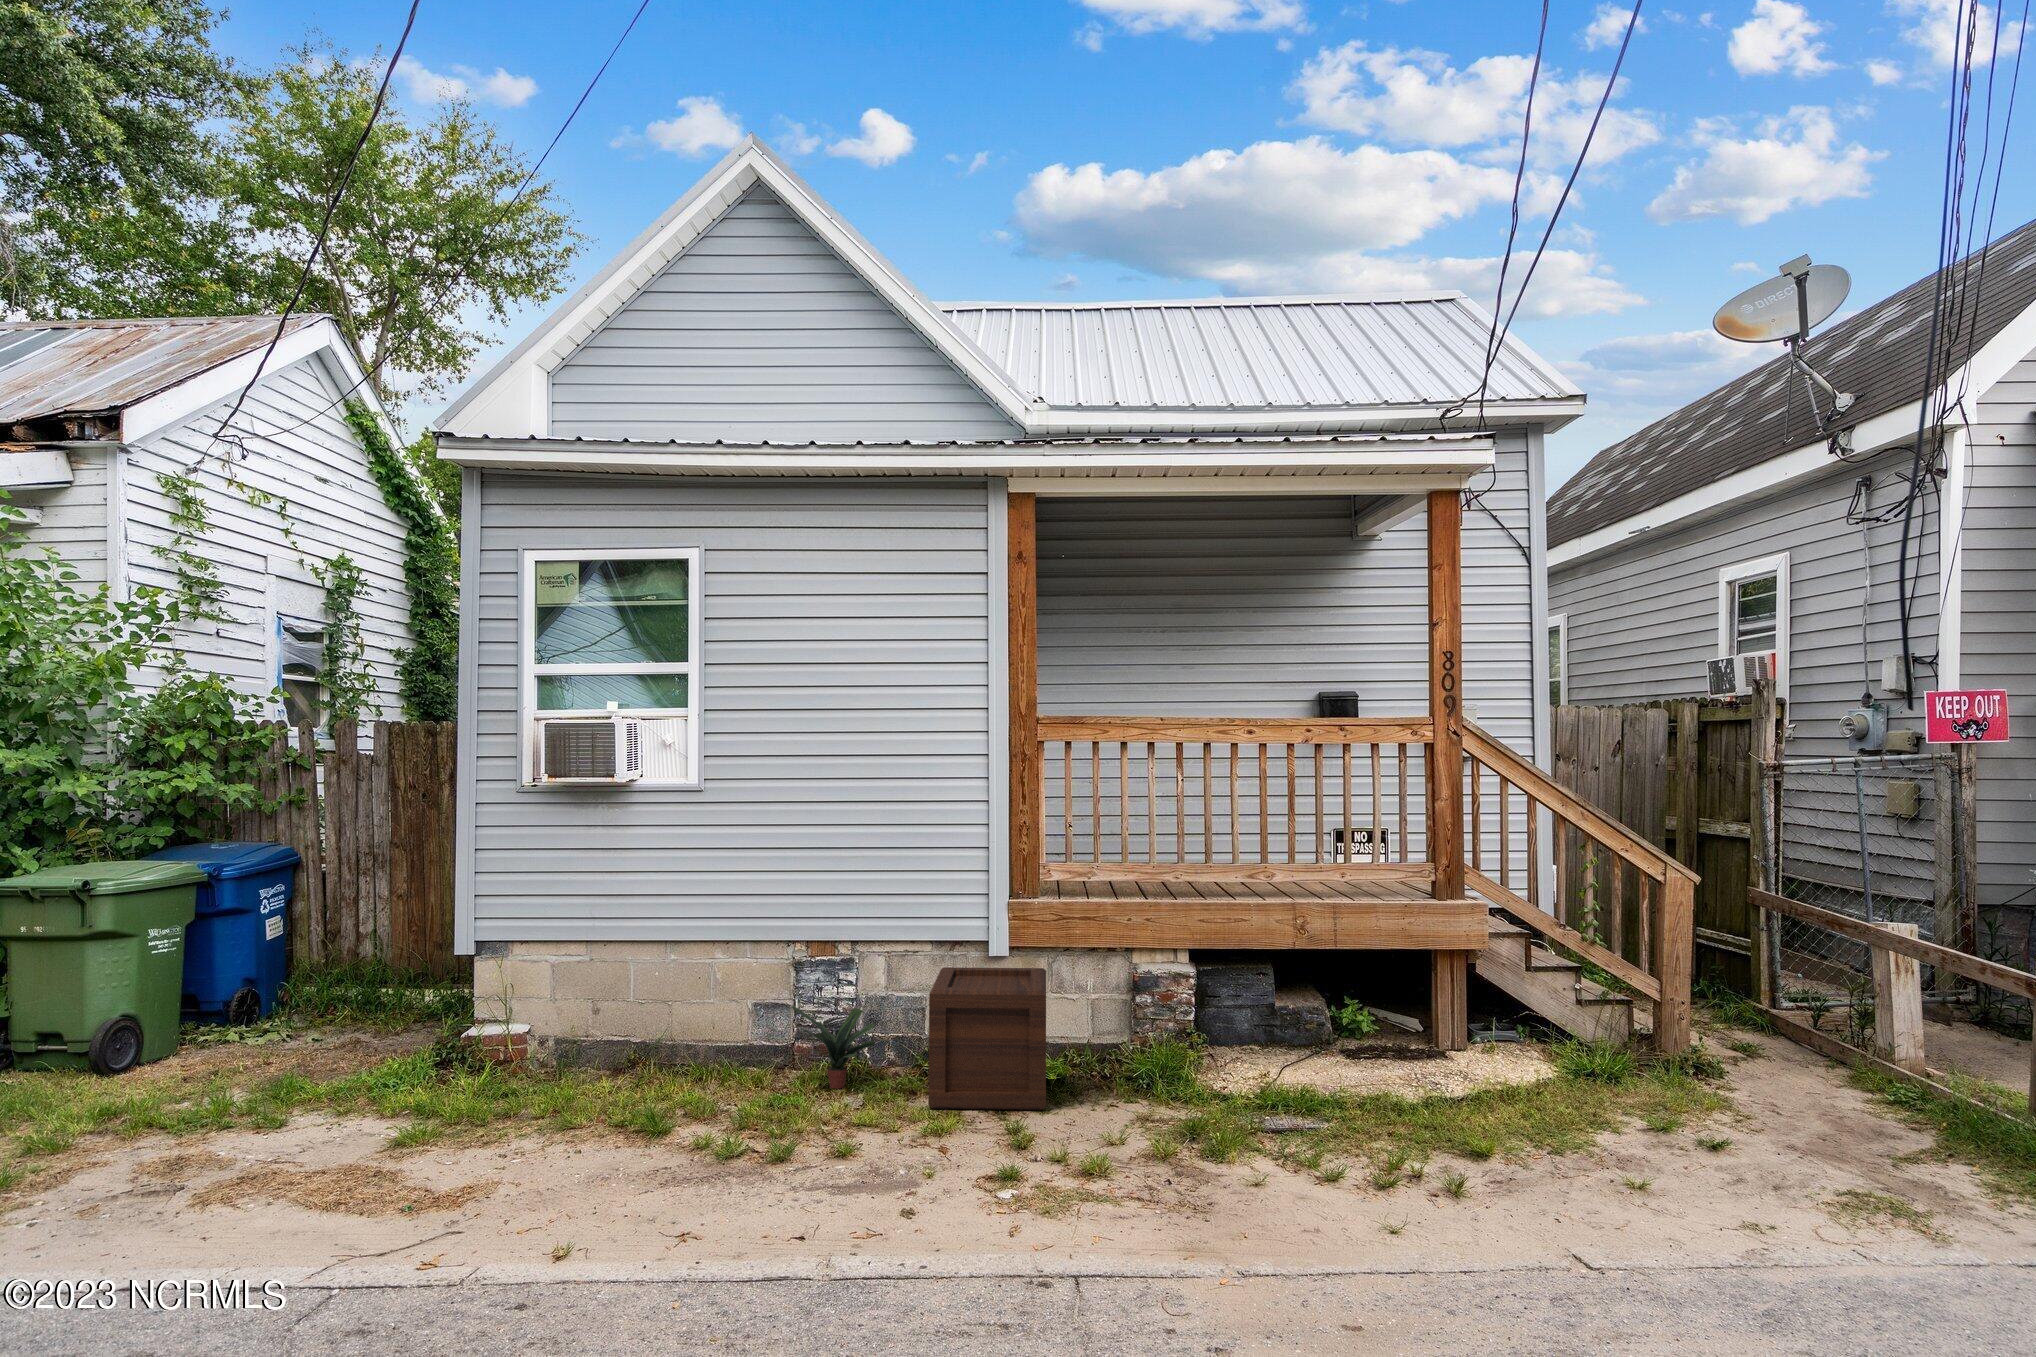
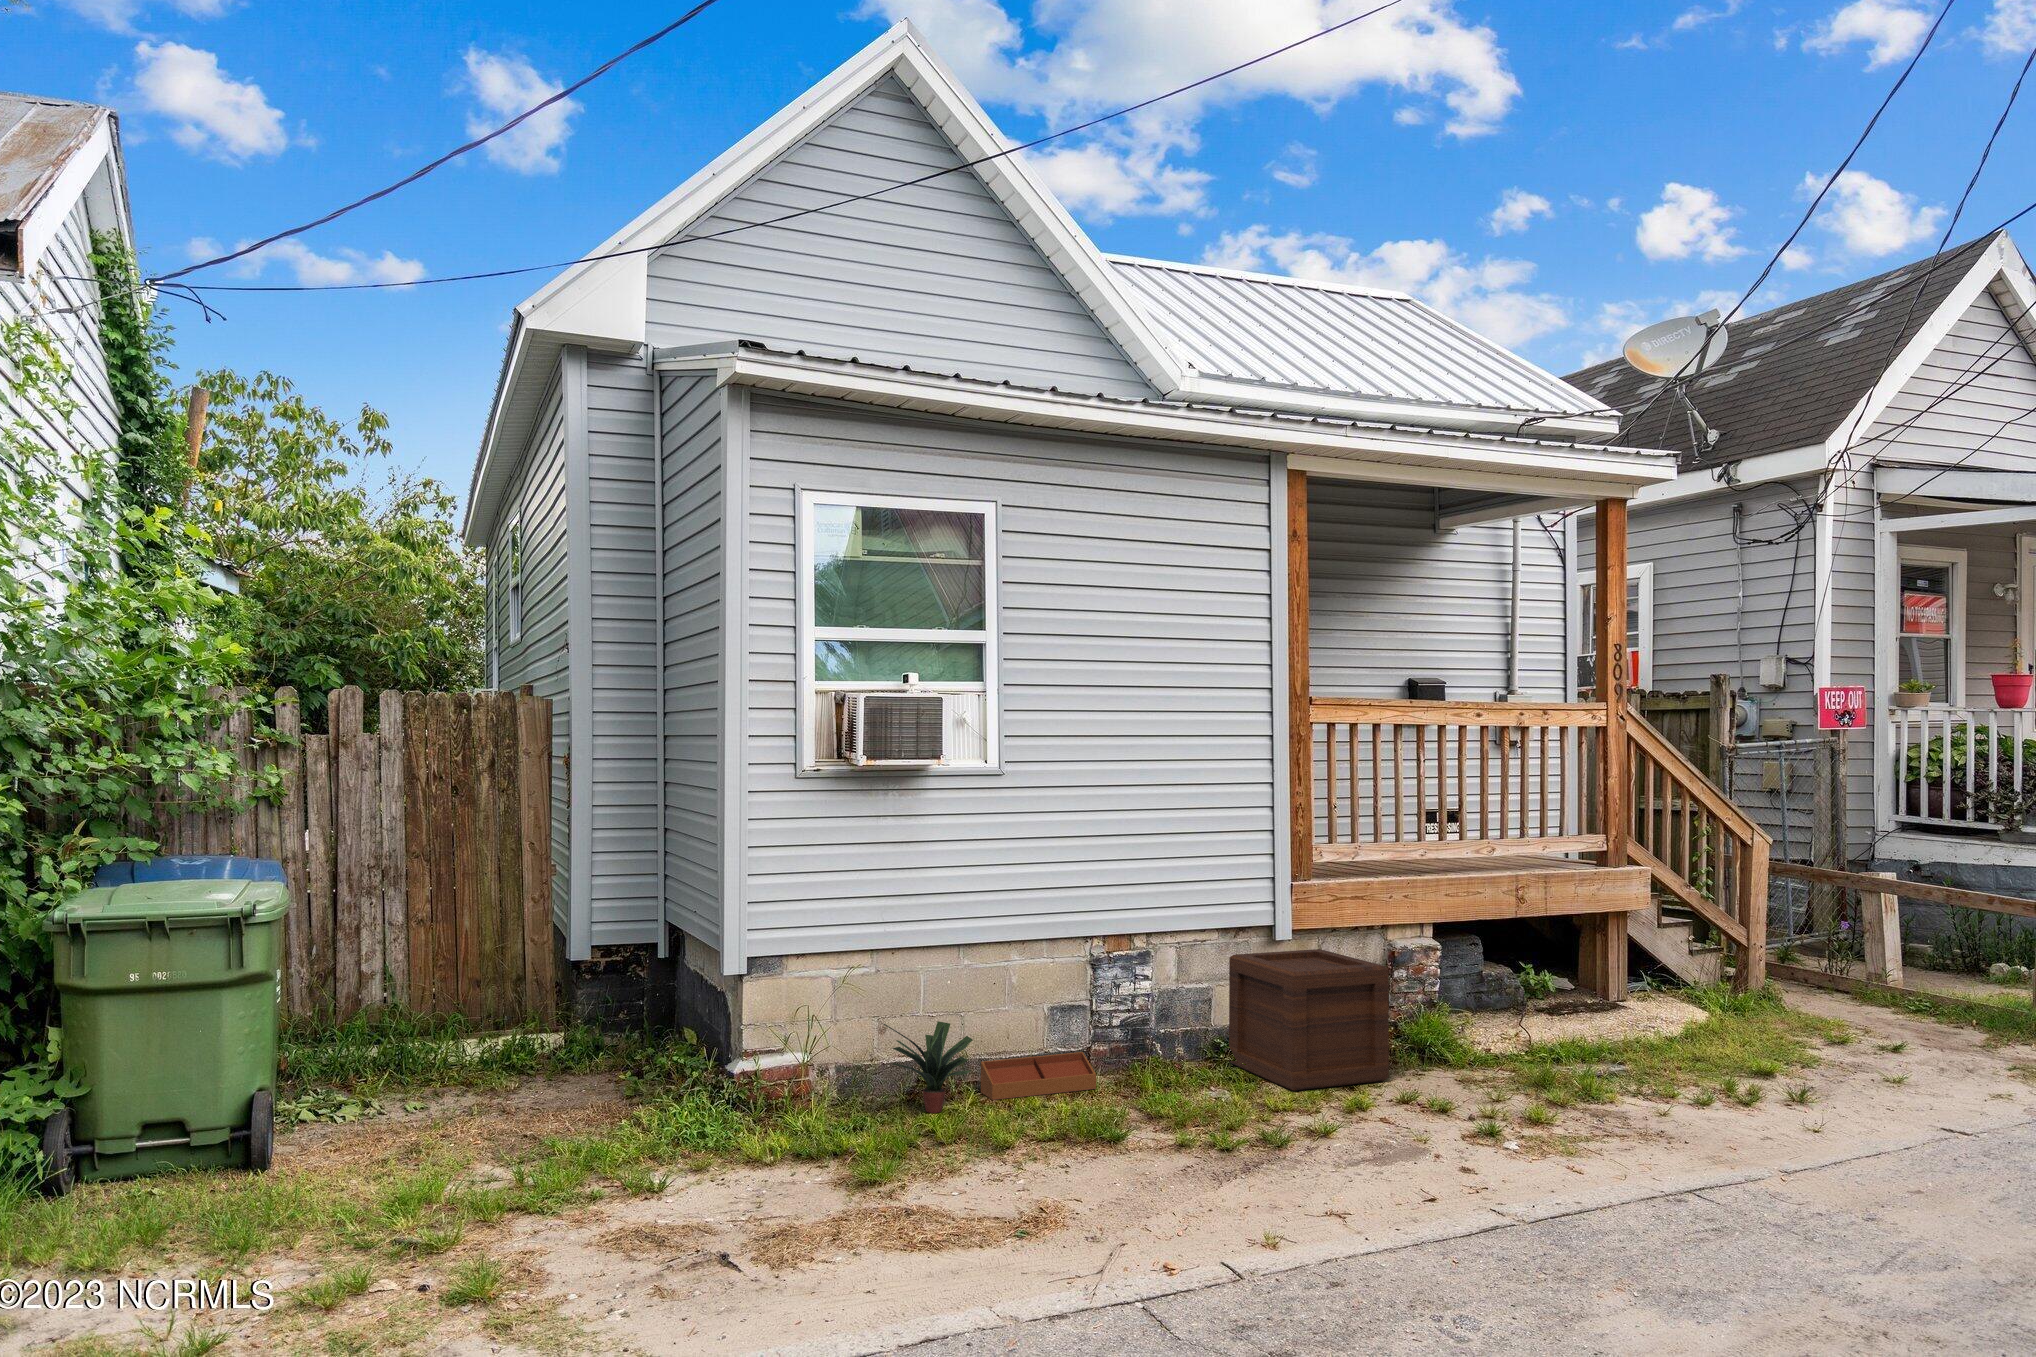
potted plant: present [791,1006,875,1089] -> present [883,1021,973,1113]
storage bin: none [664,1047,775,1083] -> present [981,1052,1096,1100]

